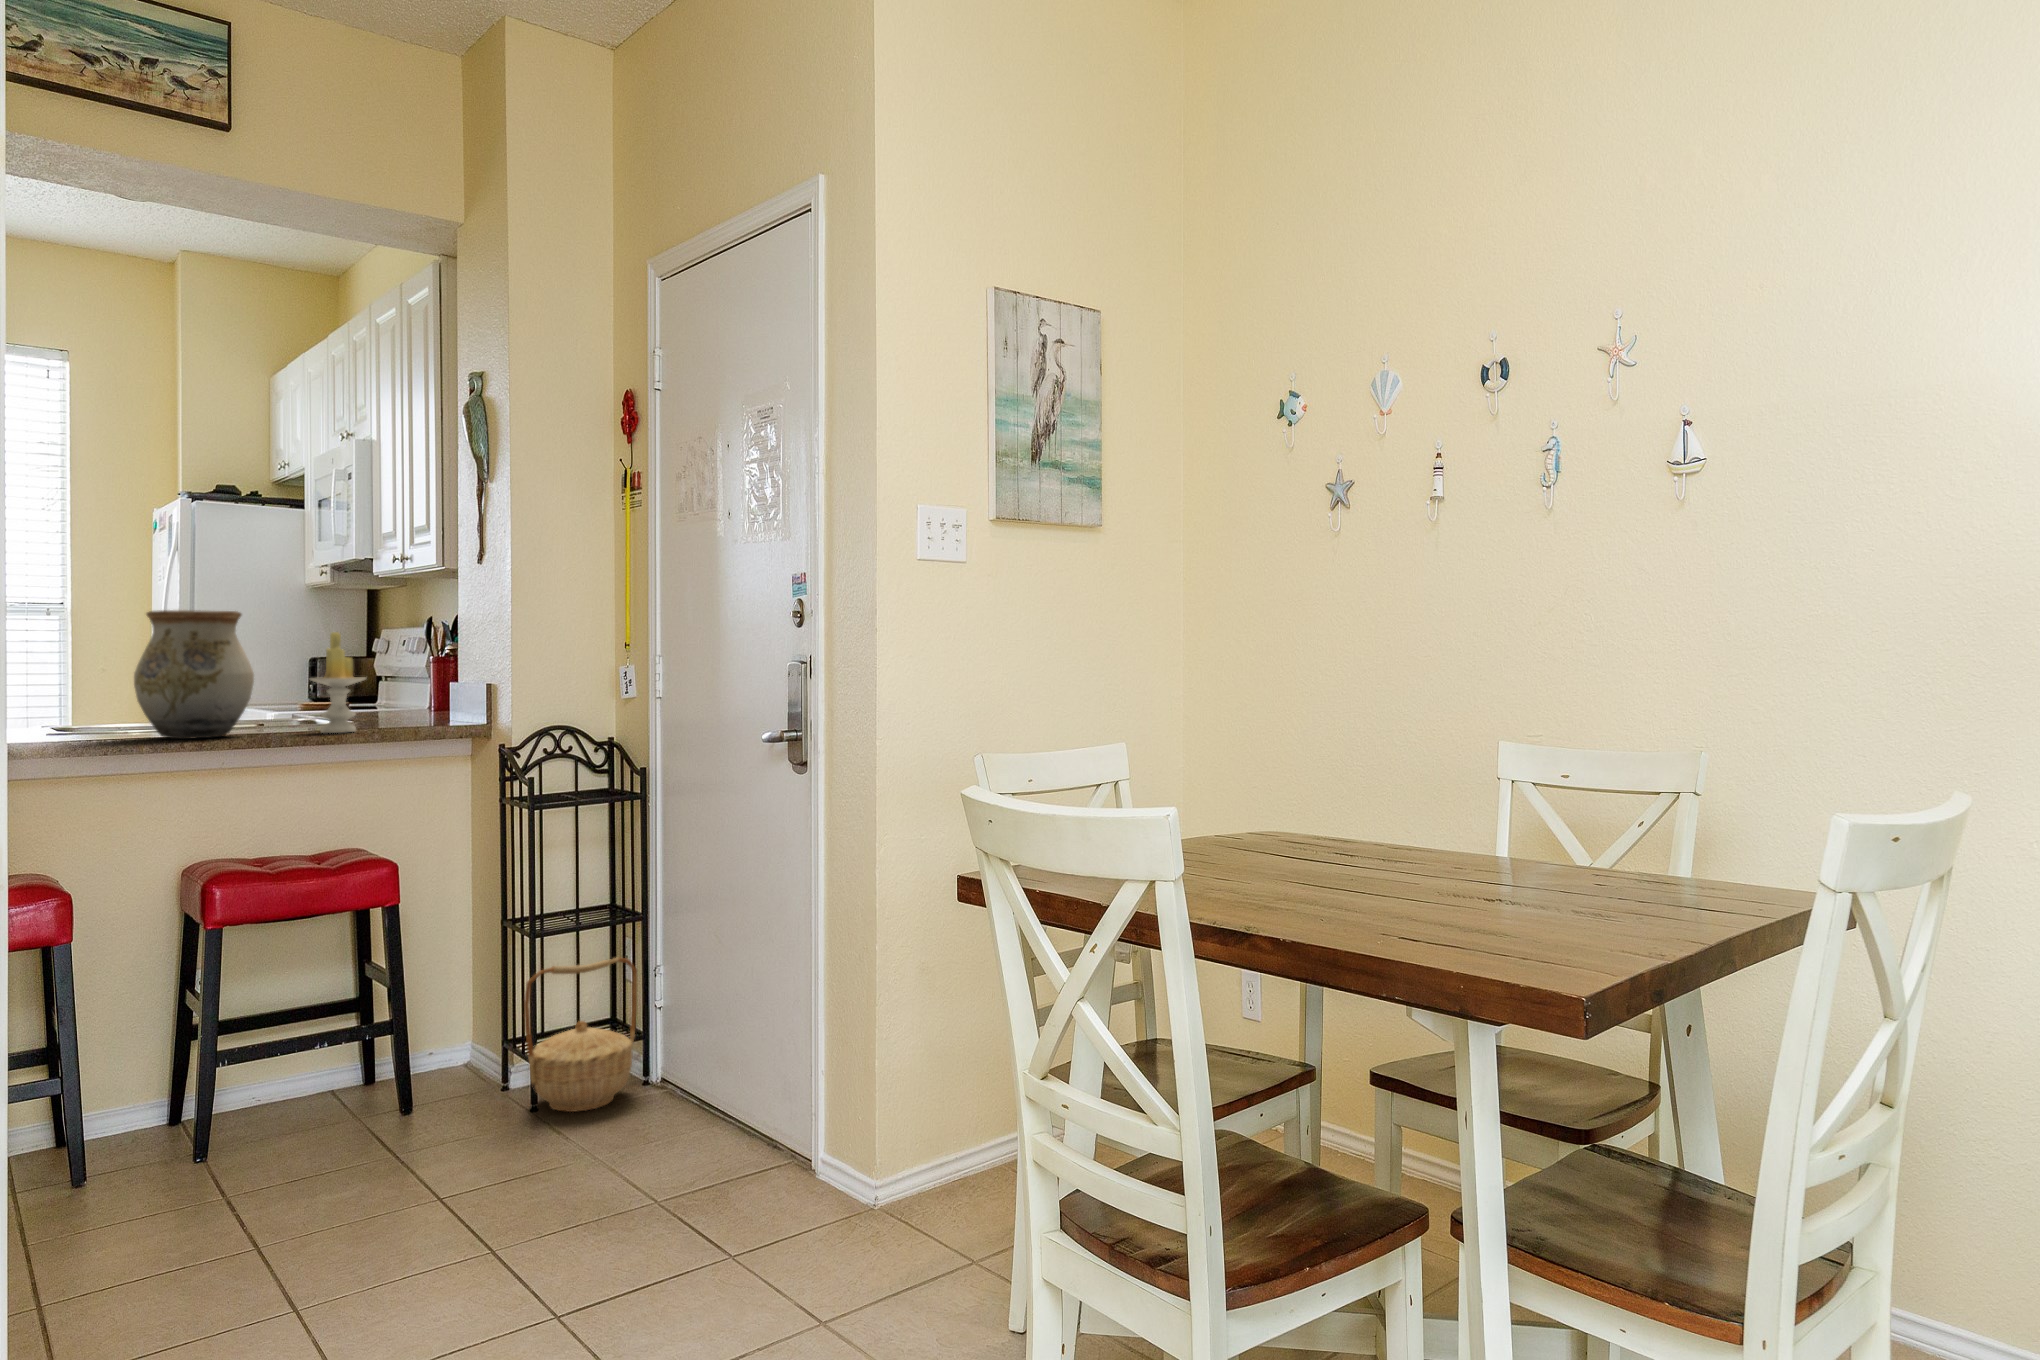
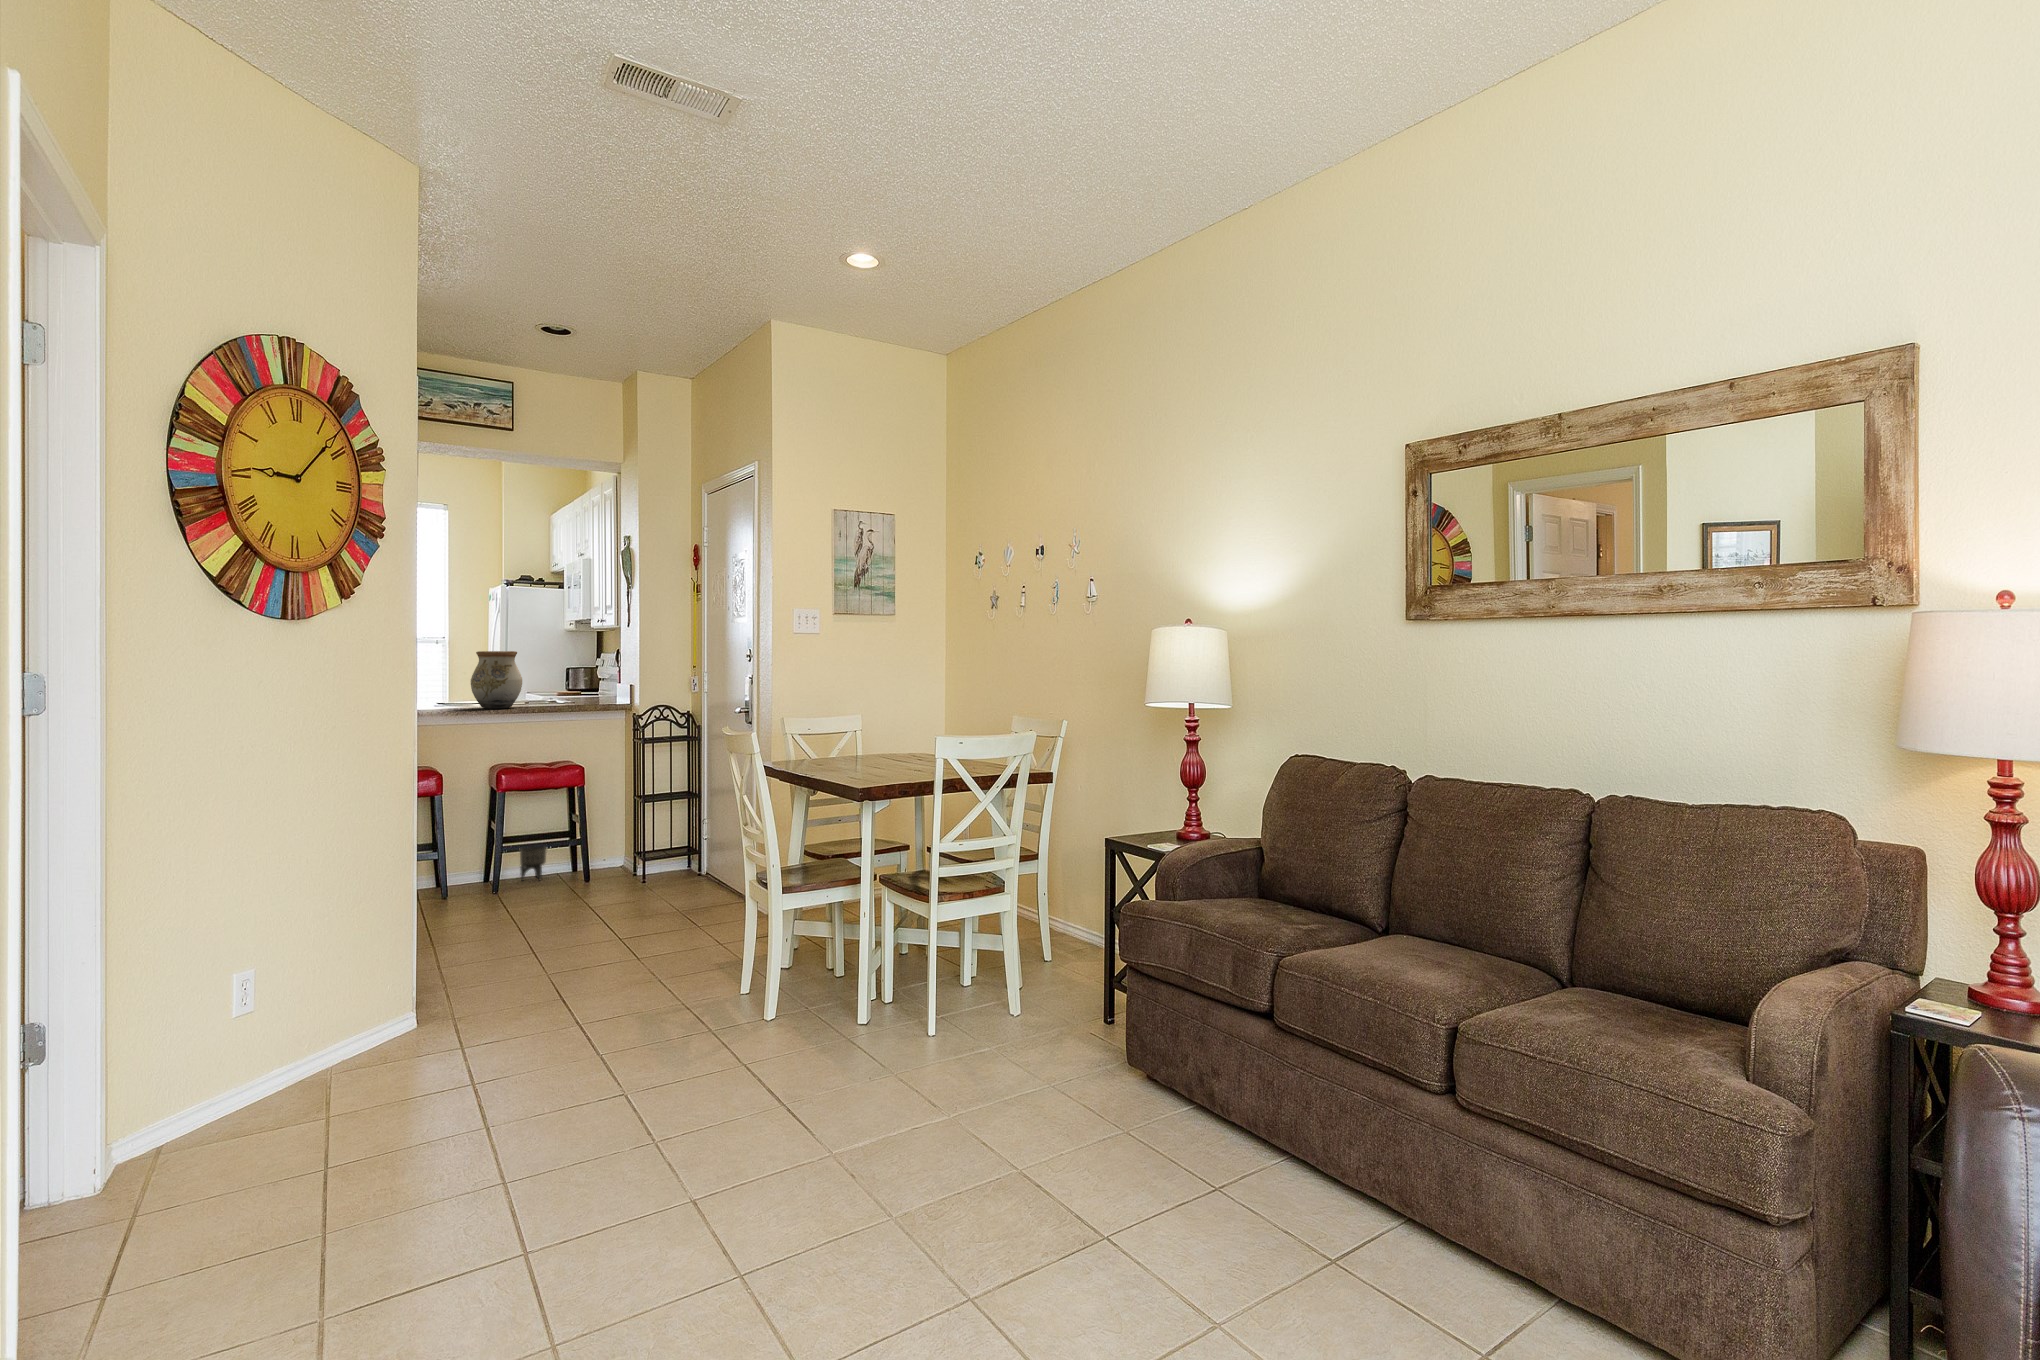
candle: present [310,632,366,733] -> none [547,660,573,707]
basket: present [524,957,637,1112] -> none [638,814,694,883]
planter: none [251,1031,312,1117] -> present [519,846,547,880]

